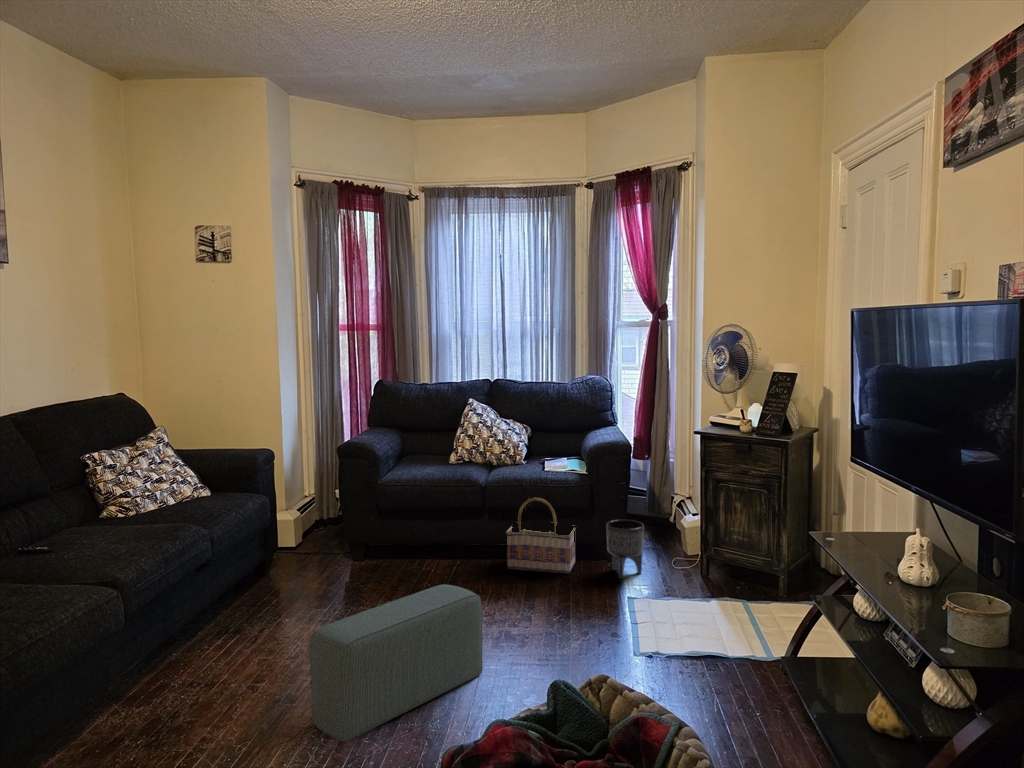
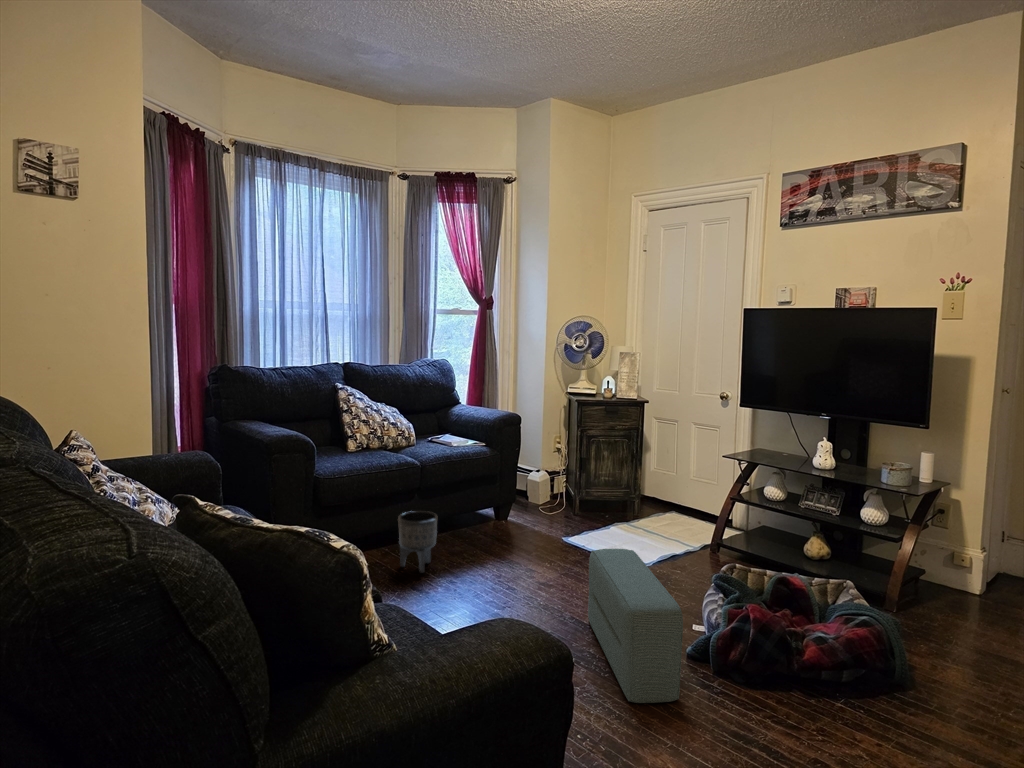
basket: present [506,497,576,573] -> none [436,466,504,545]
planter: present [606,520,644,579] -> present [398,511,437,573]

